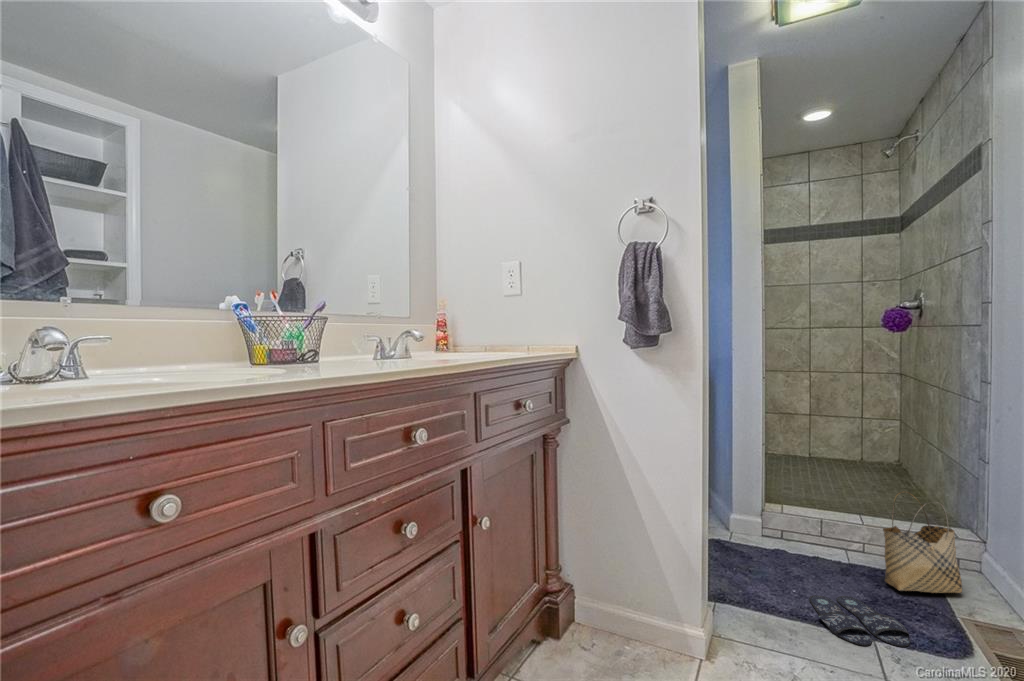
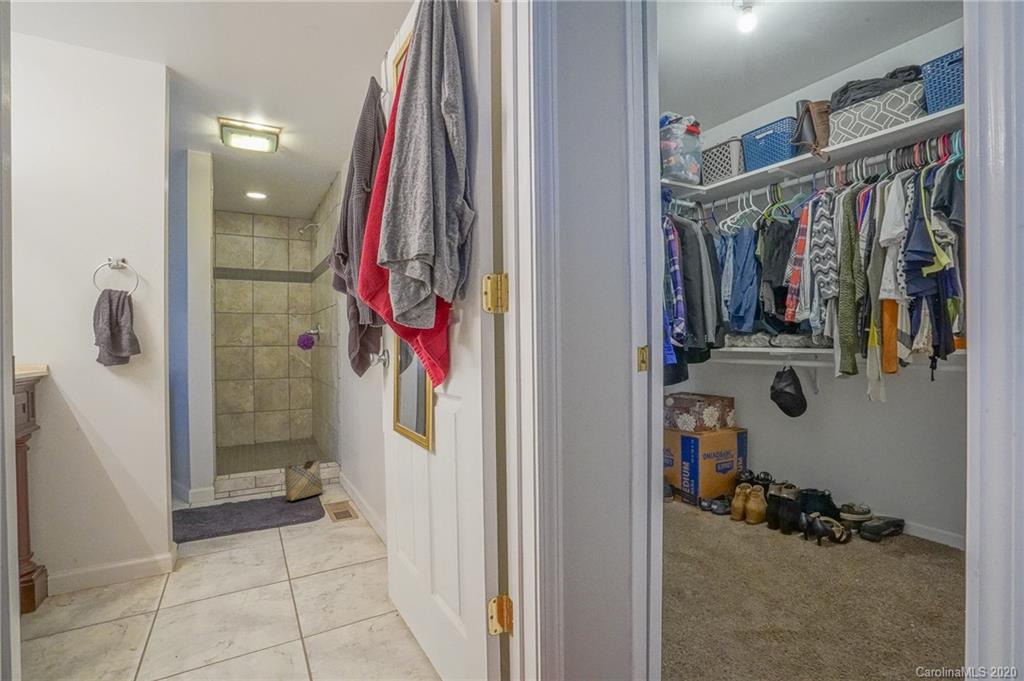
slippers: present [809,595,910,647] -> none [240,512,291,530]

